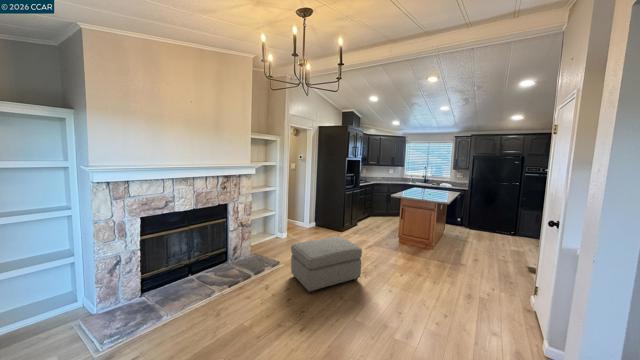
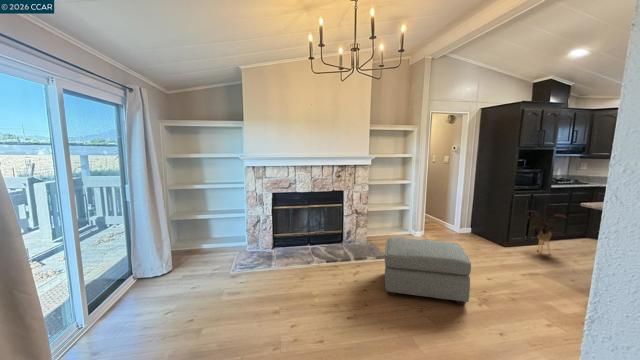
house plant: none [351,198,375,233] -> present [534,211,568,253]

